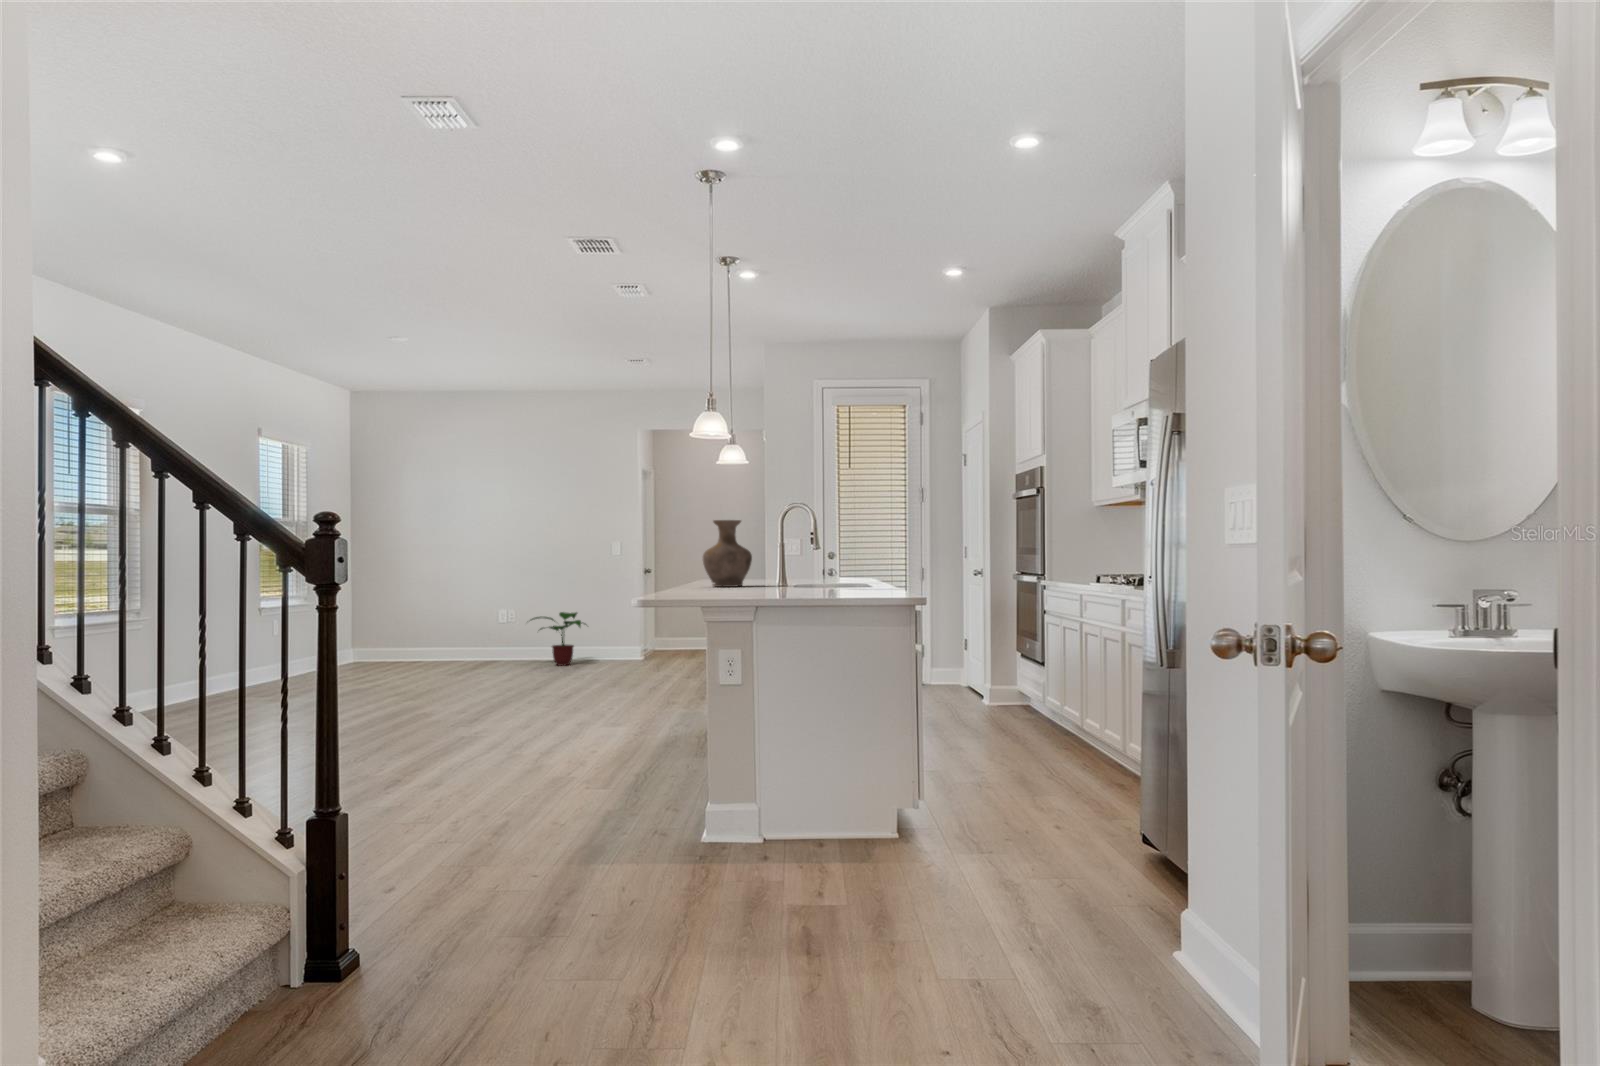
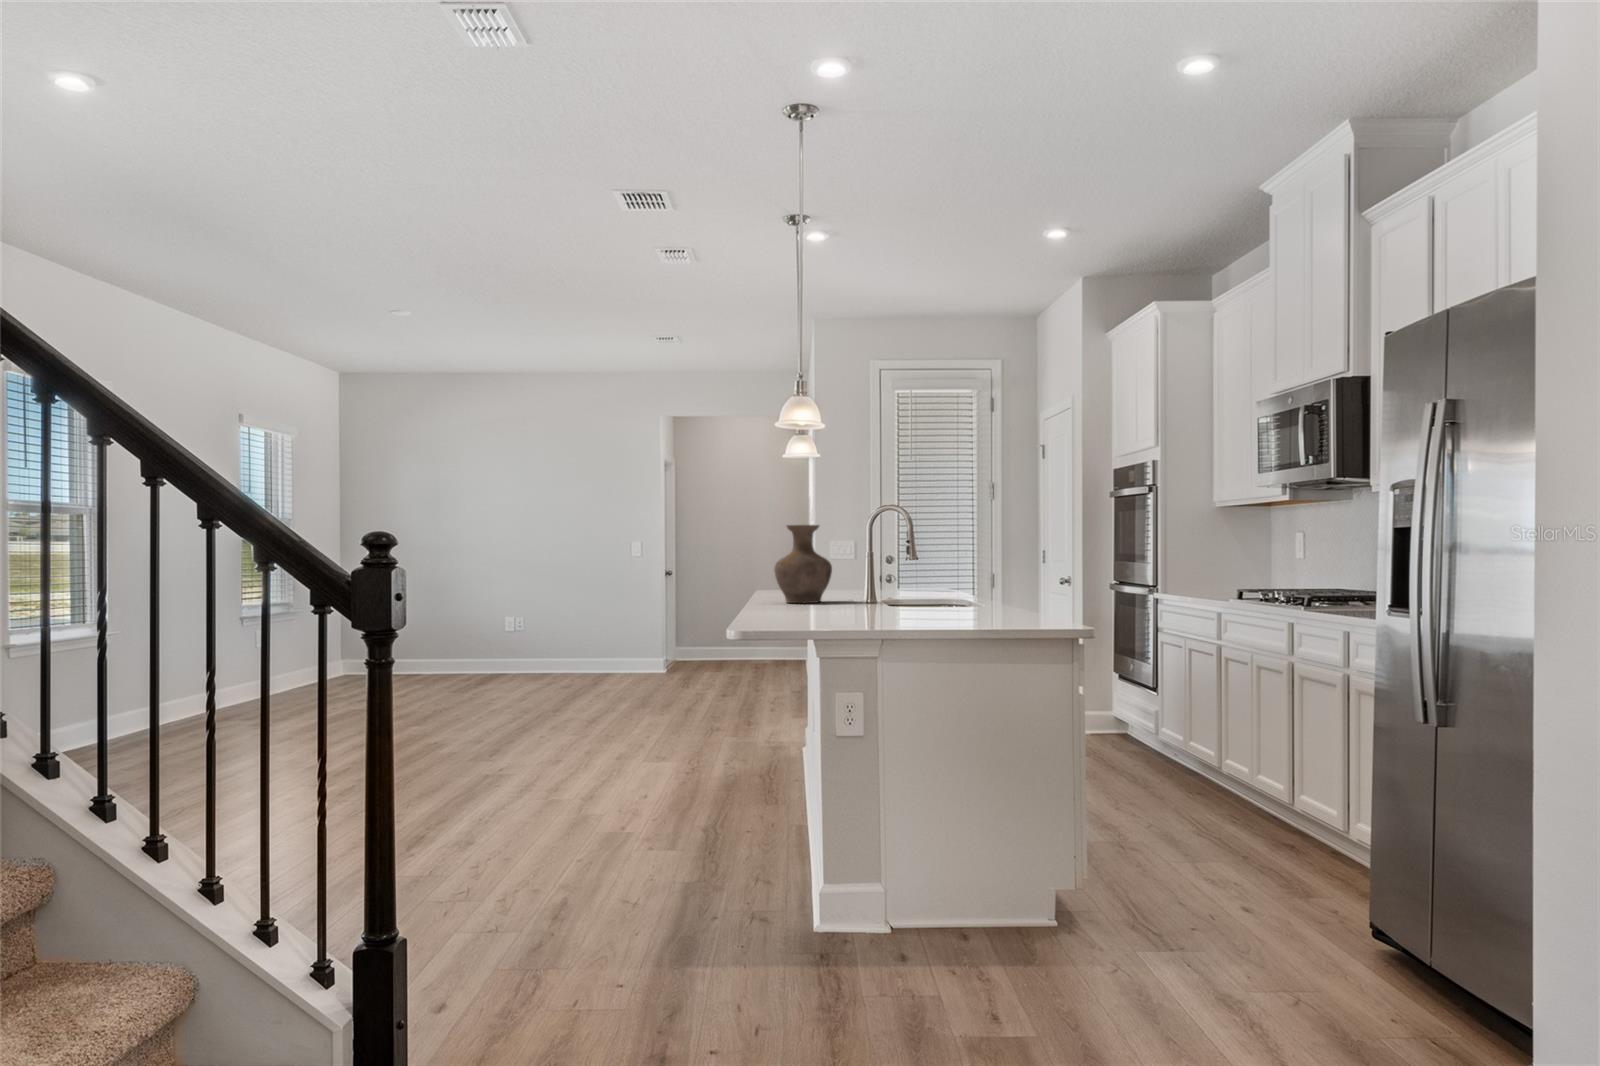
potted plant: present [531,612,586,666] -> none [538,621,608,681]

